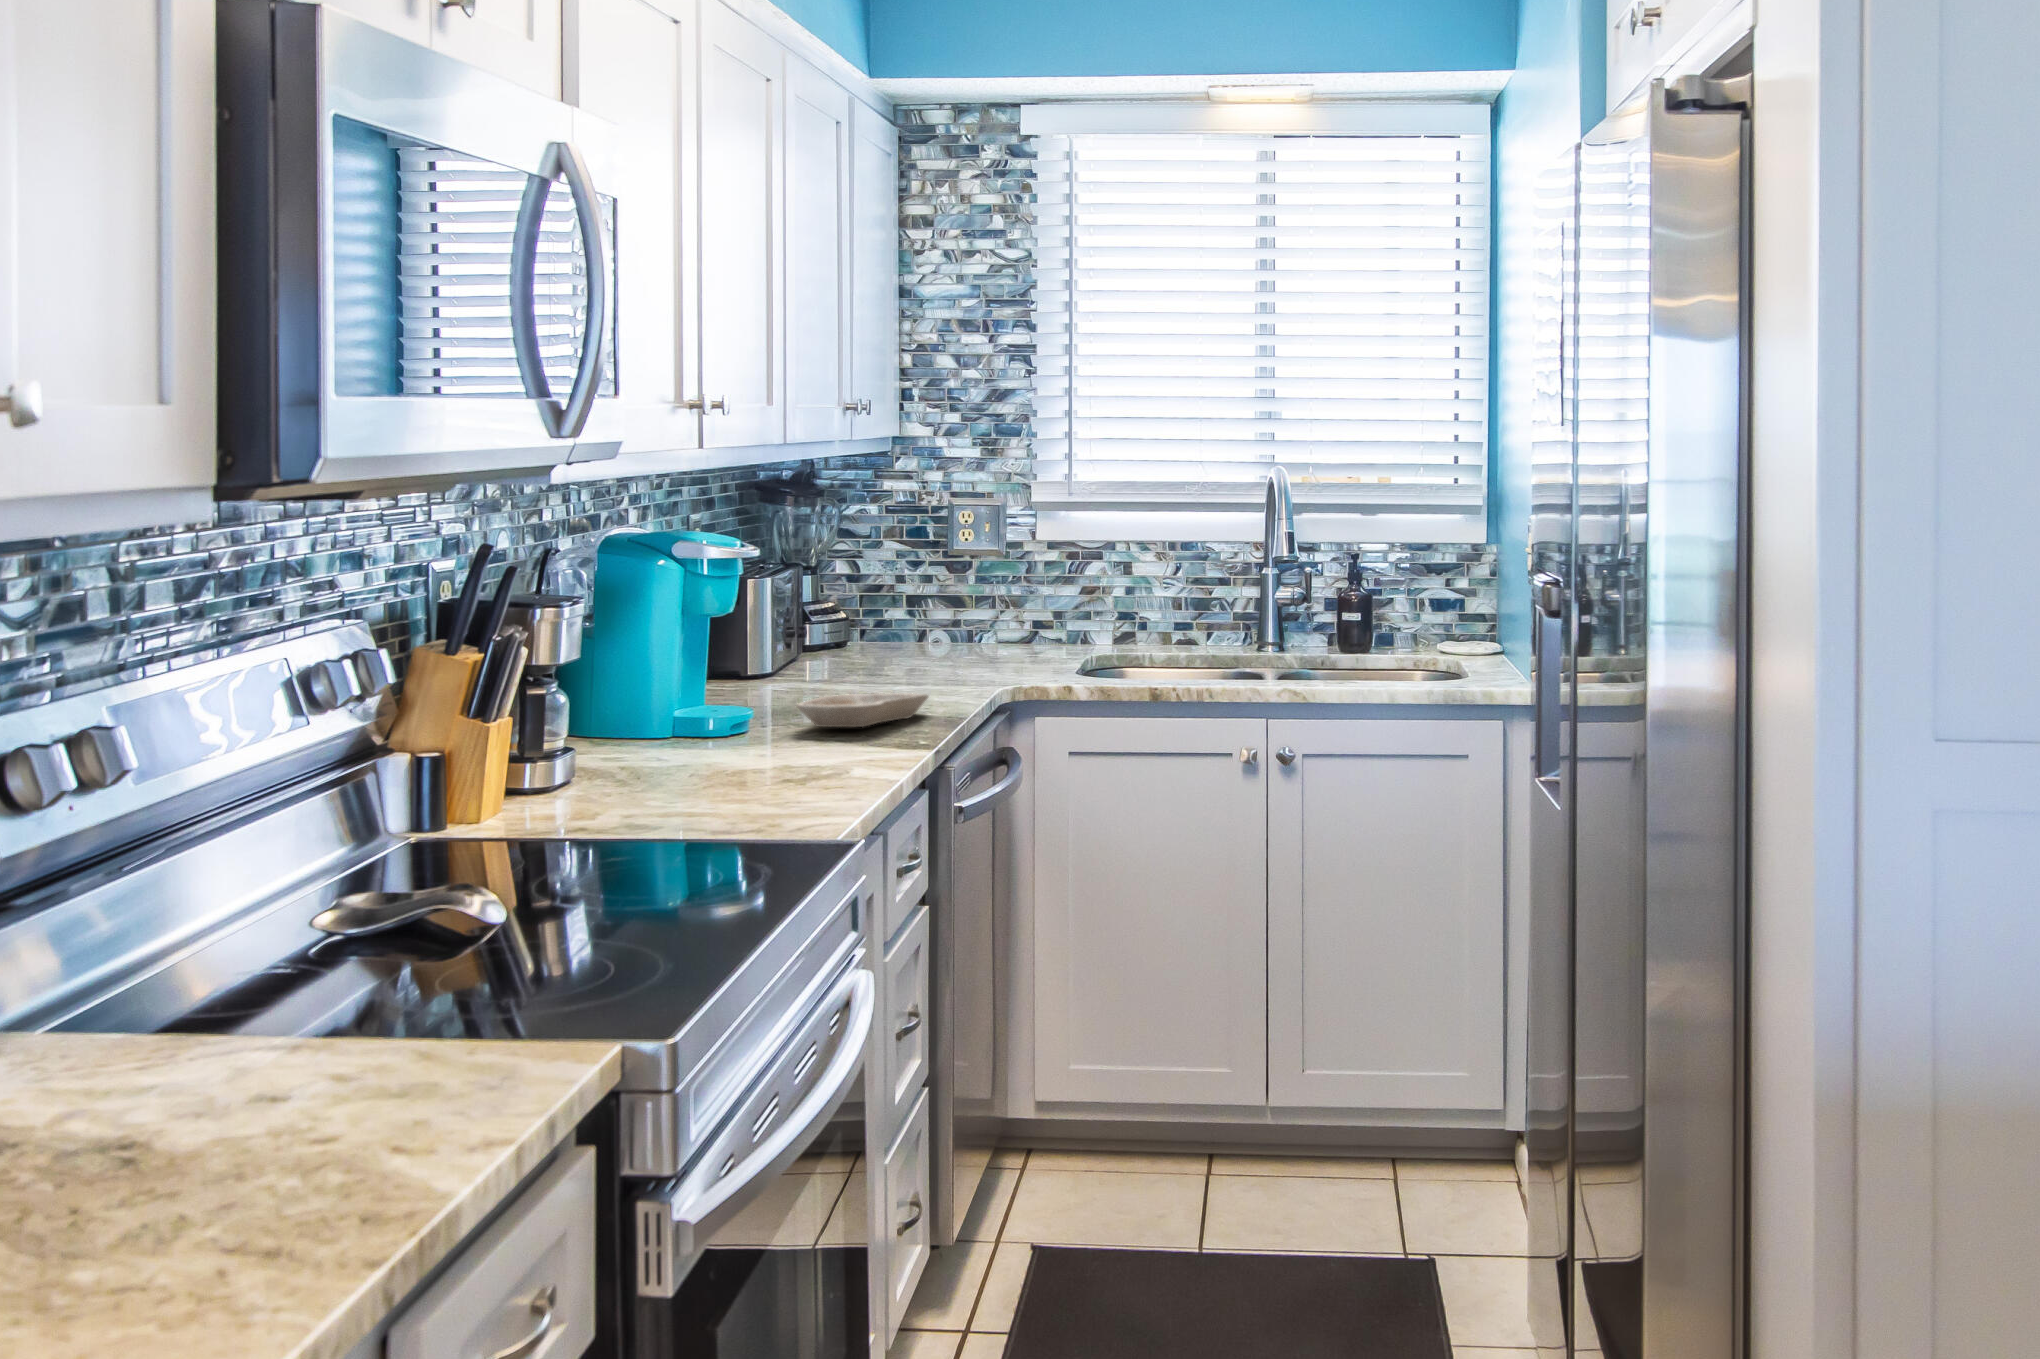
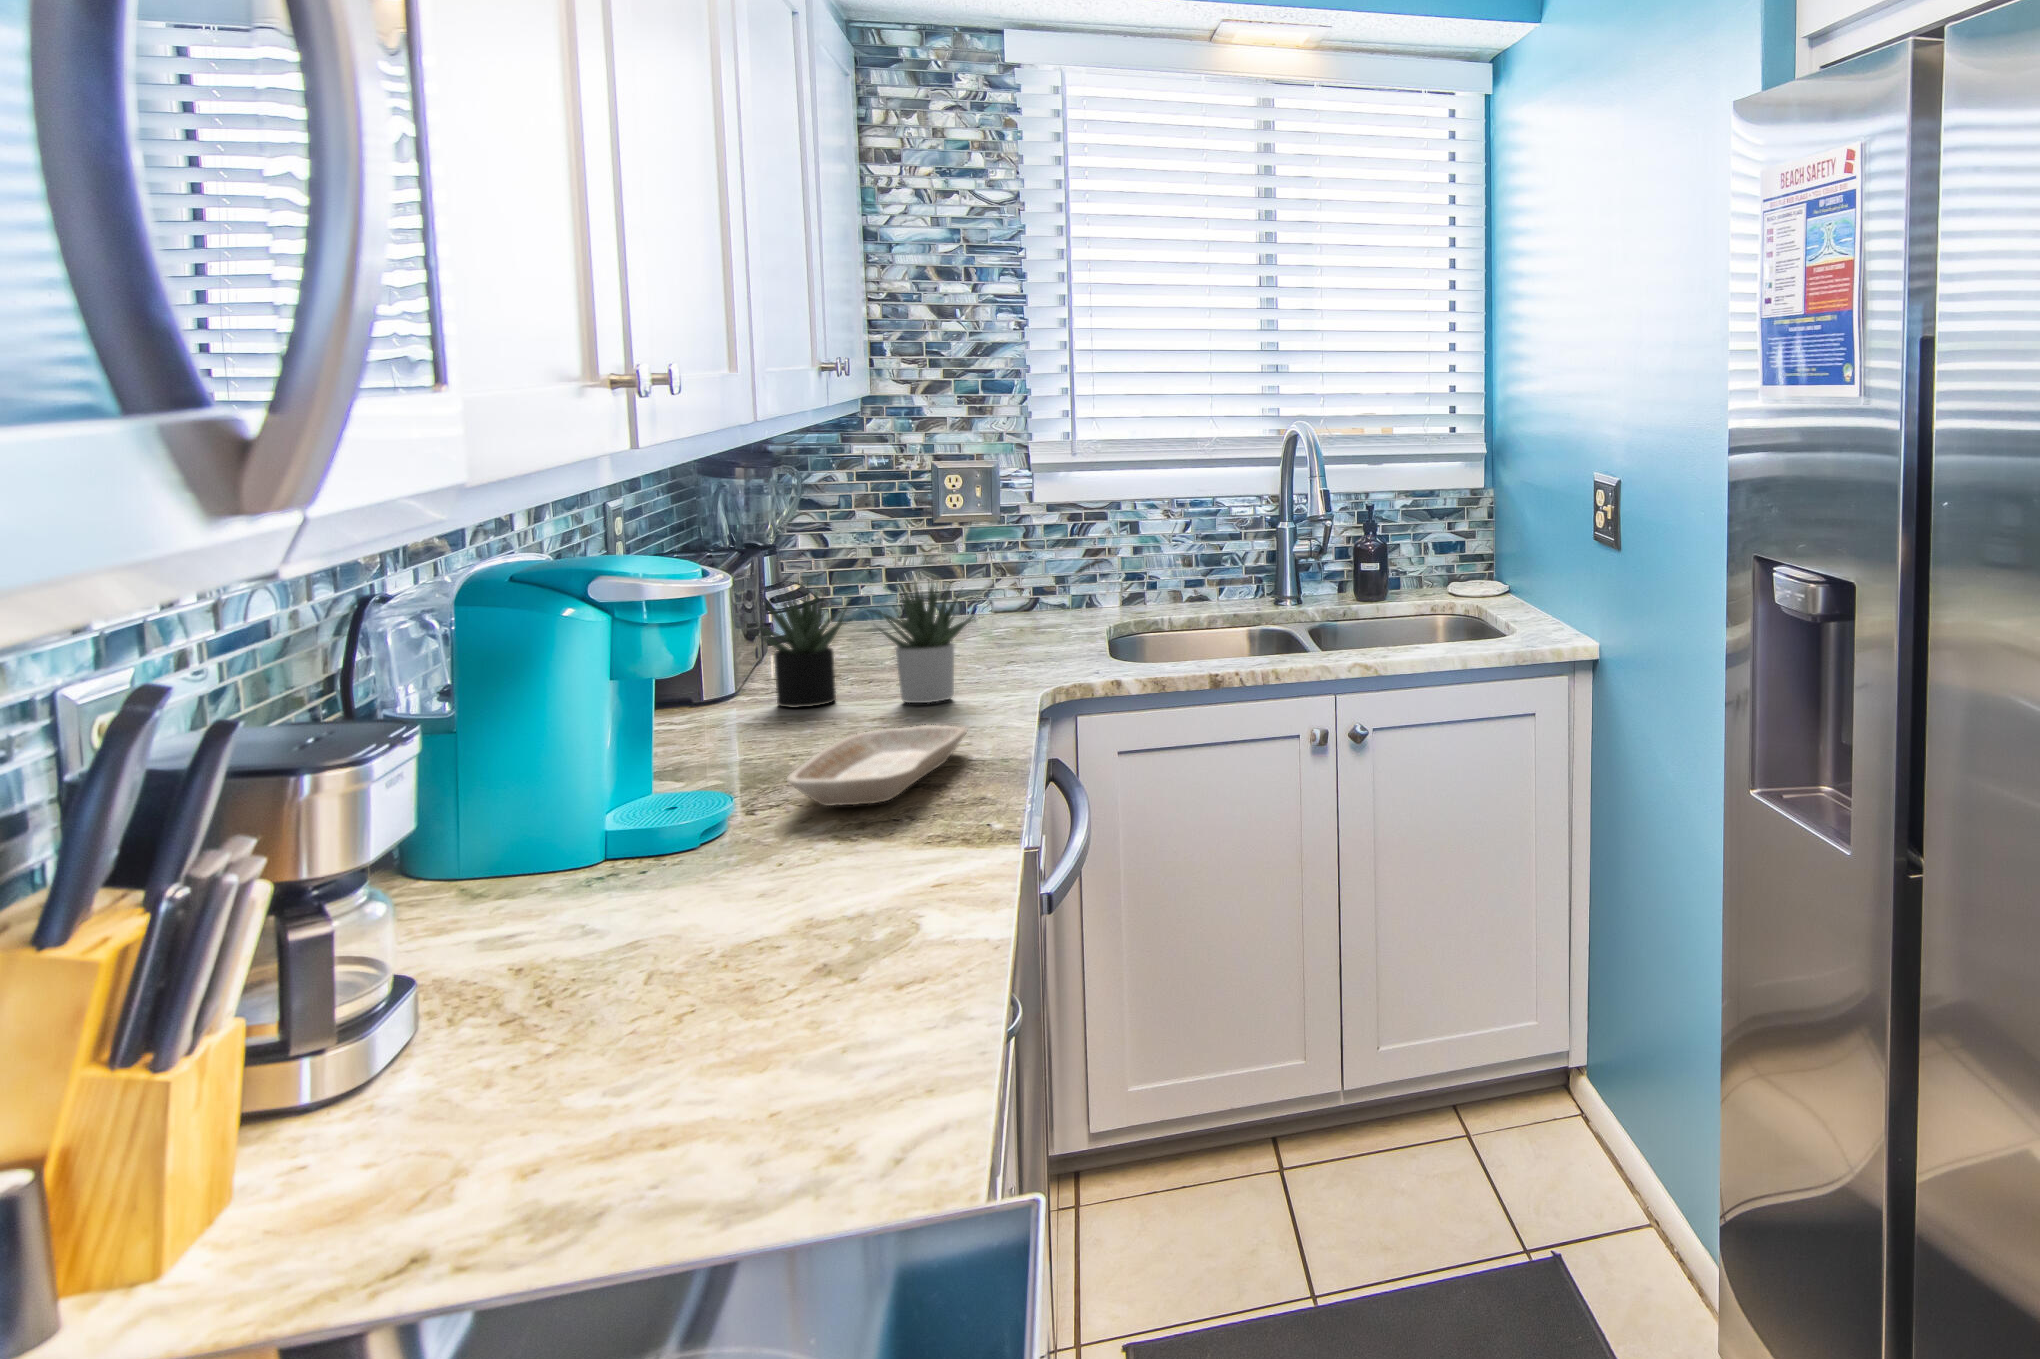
succulent plant: none [777,580,959,689] -> present [757,581,980,708]

